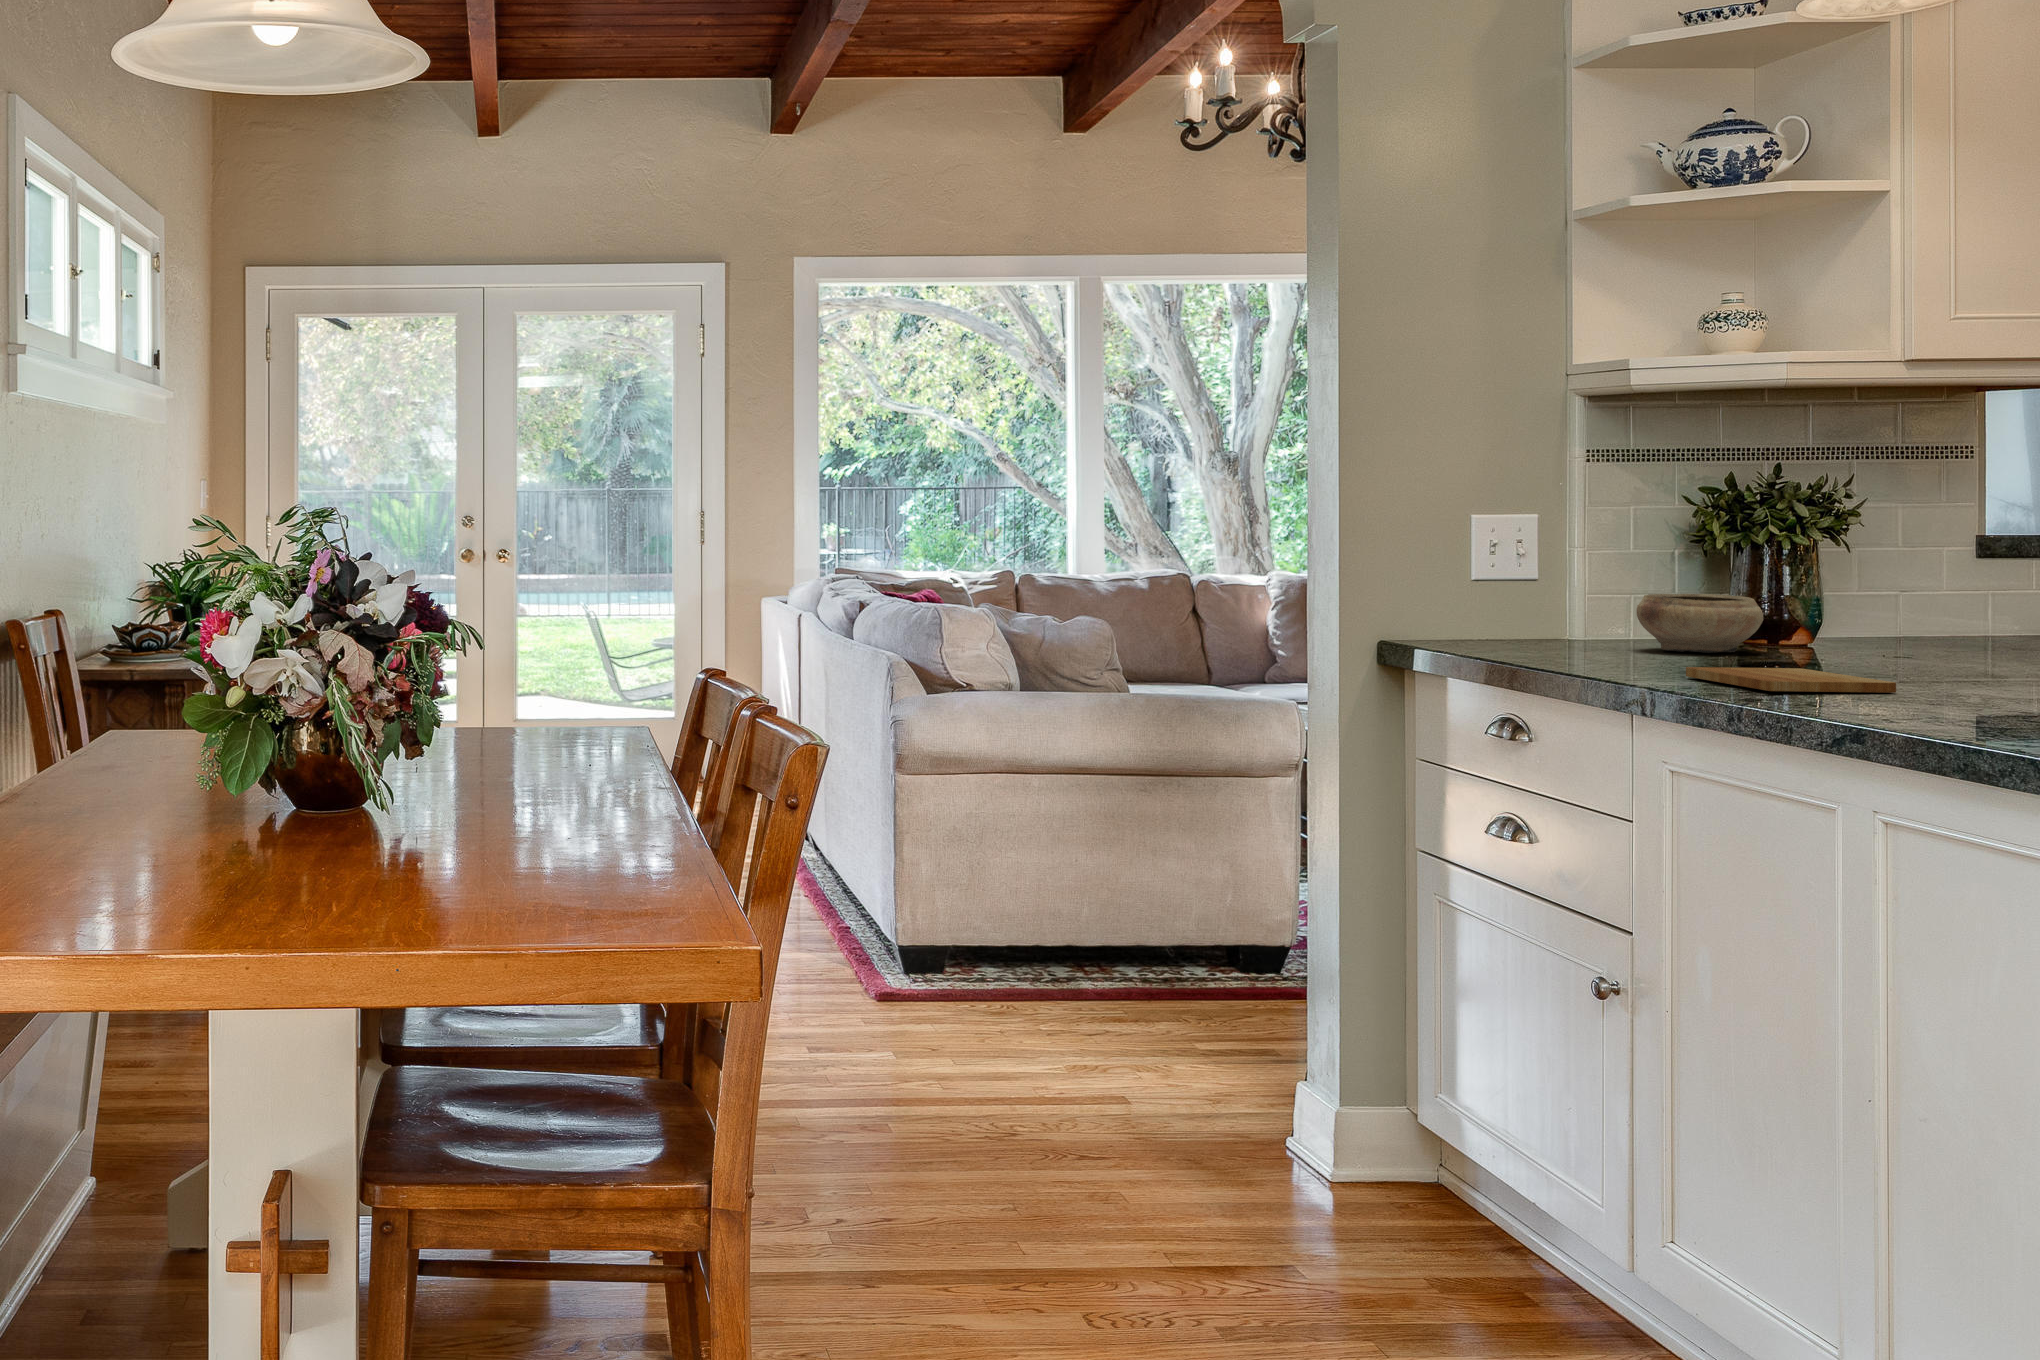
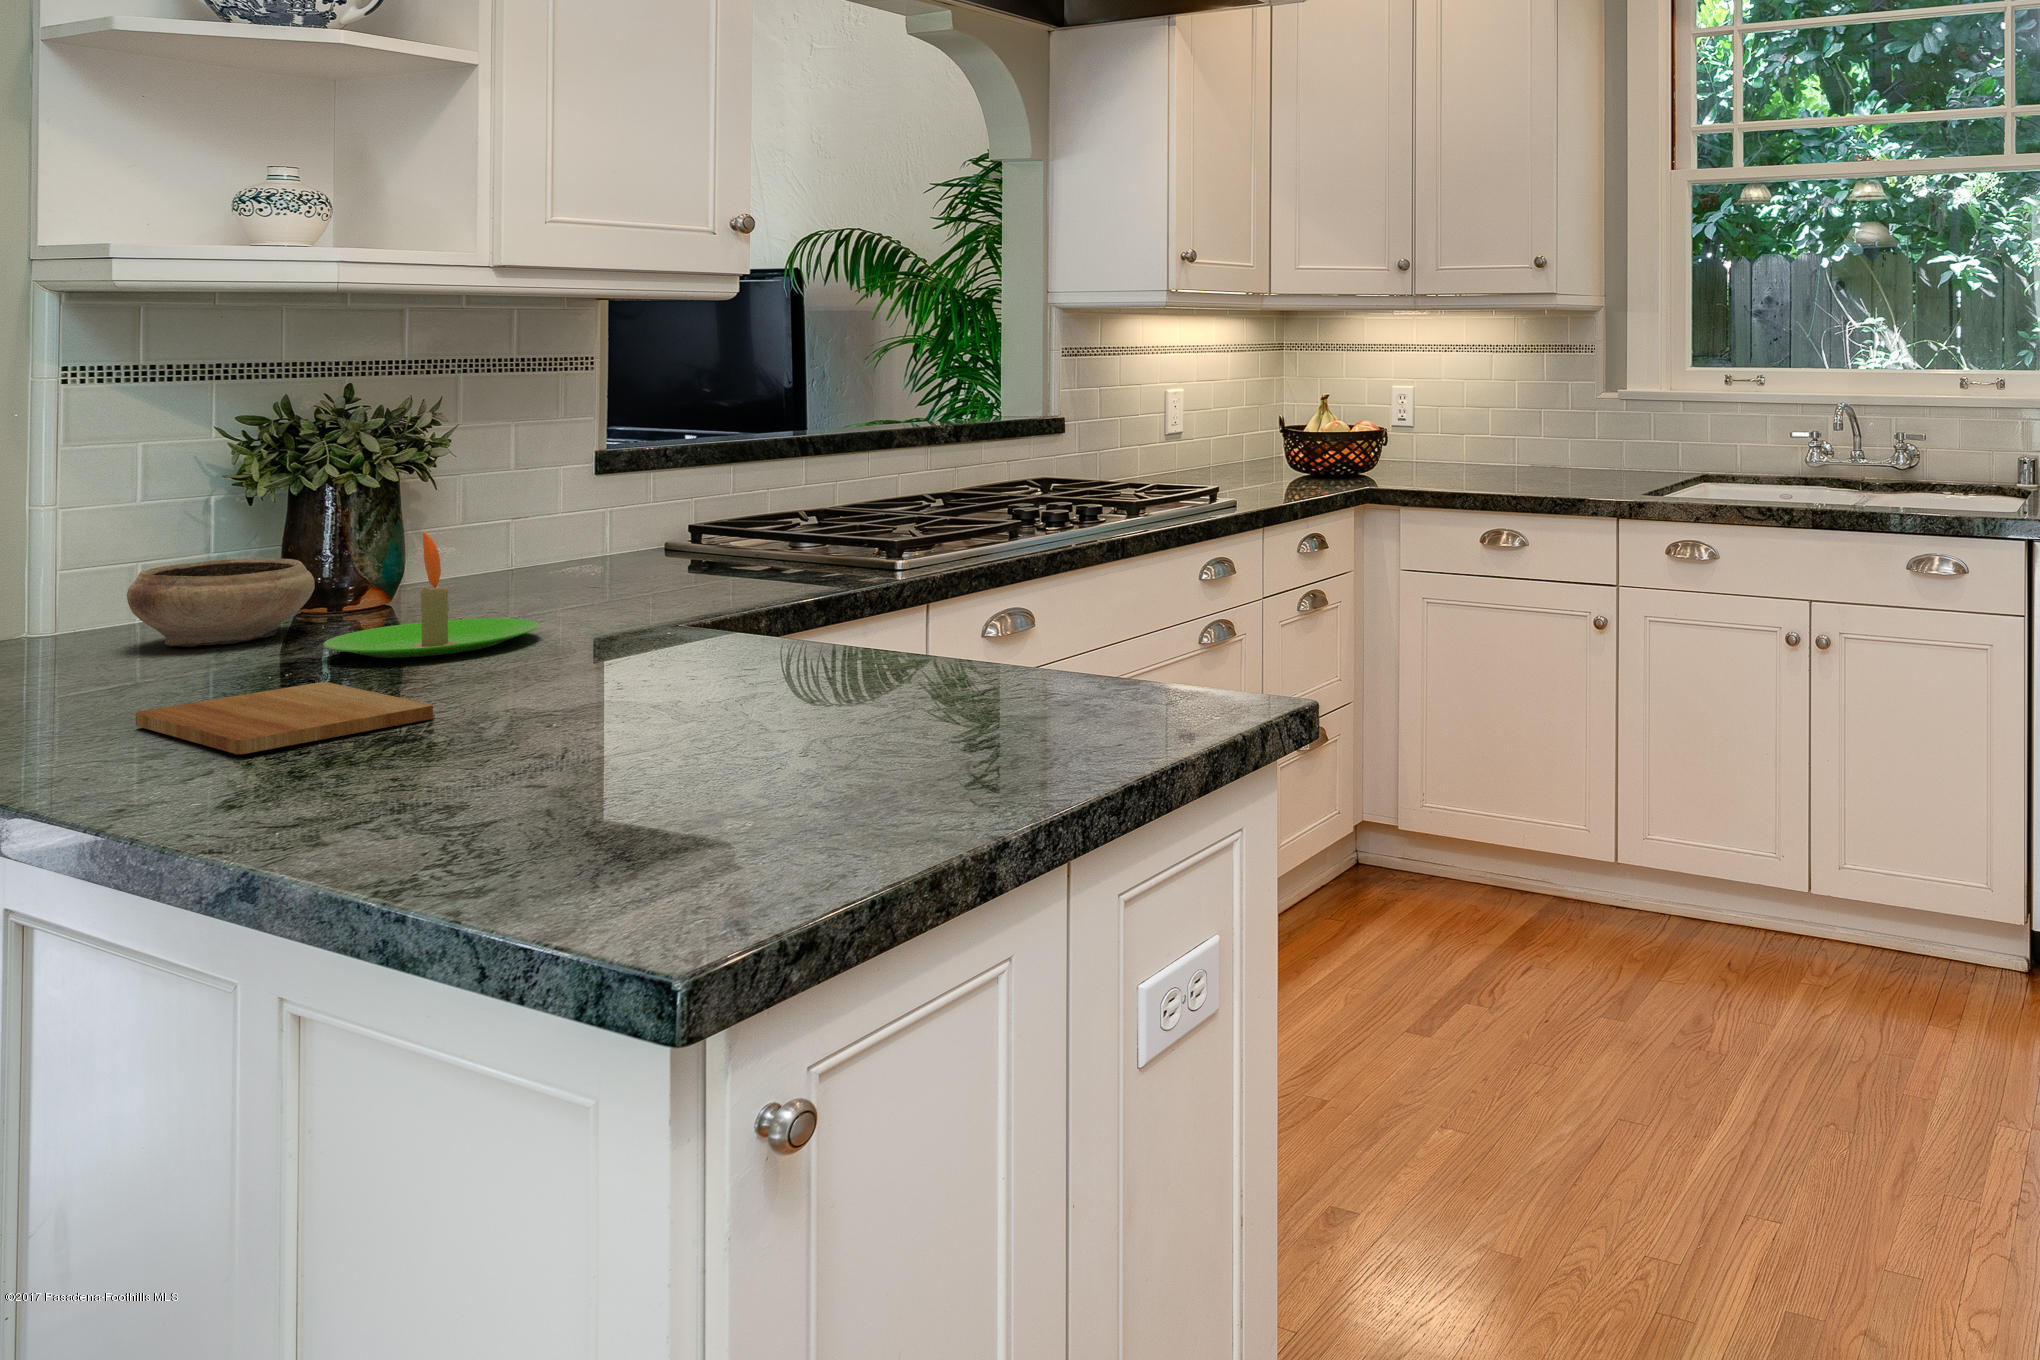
candle: none [1785,573,1959,670] -> present [323,532,539,658]

